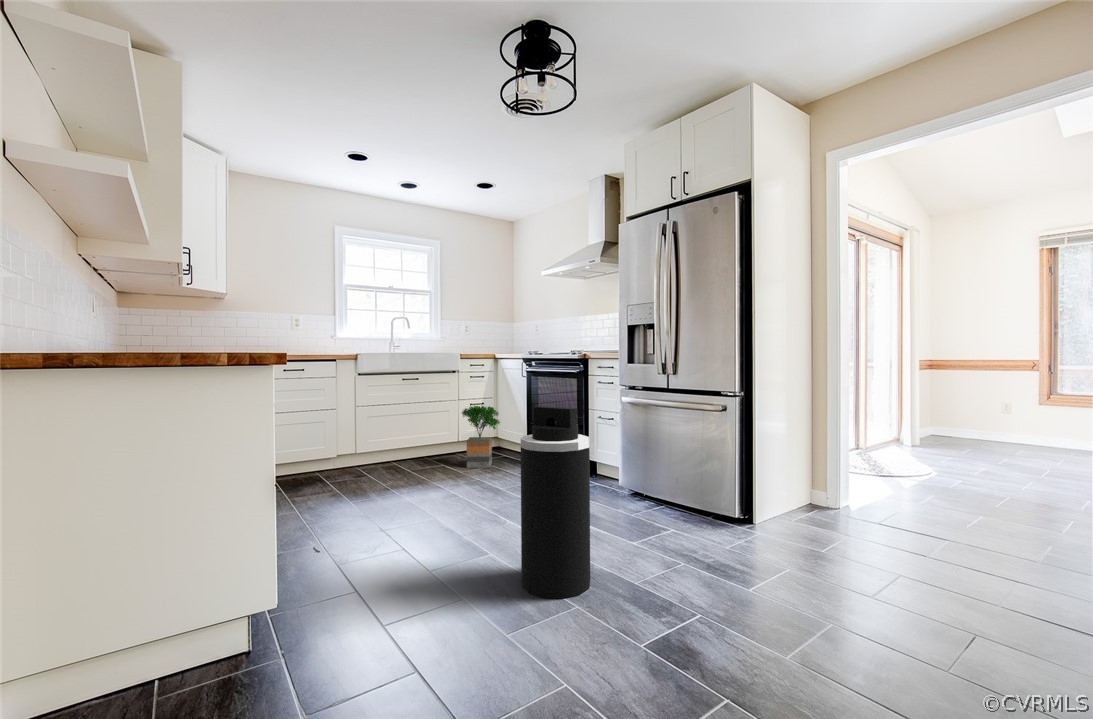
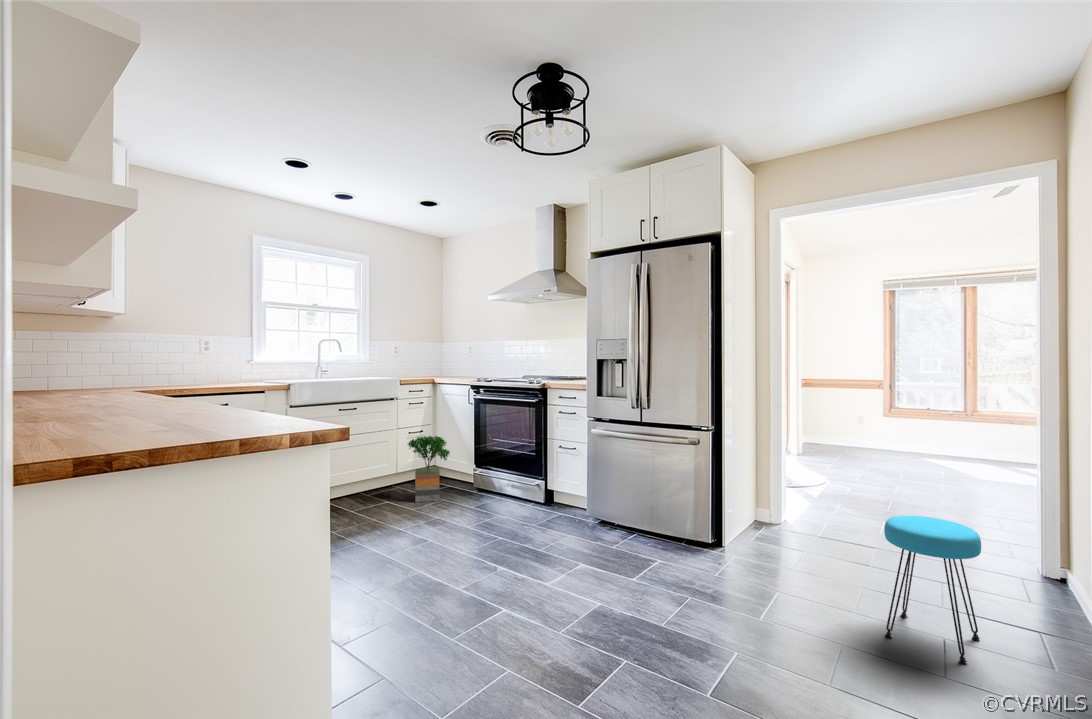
trash can: present [521,406,590,598] -> none [553,455,625,656]
stool: none [884,486,1009,652] -> present [884,516,981,662]

